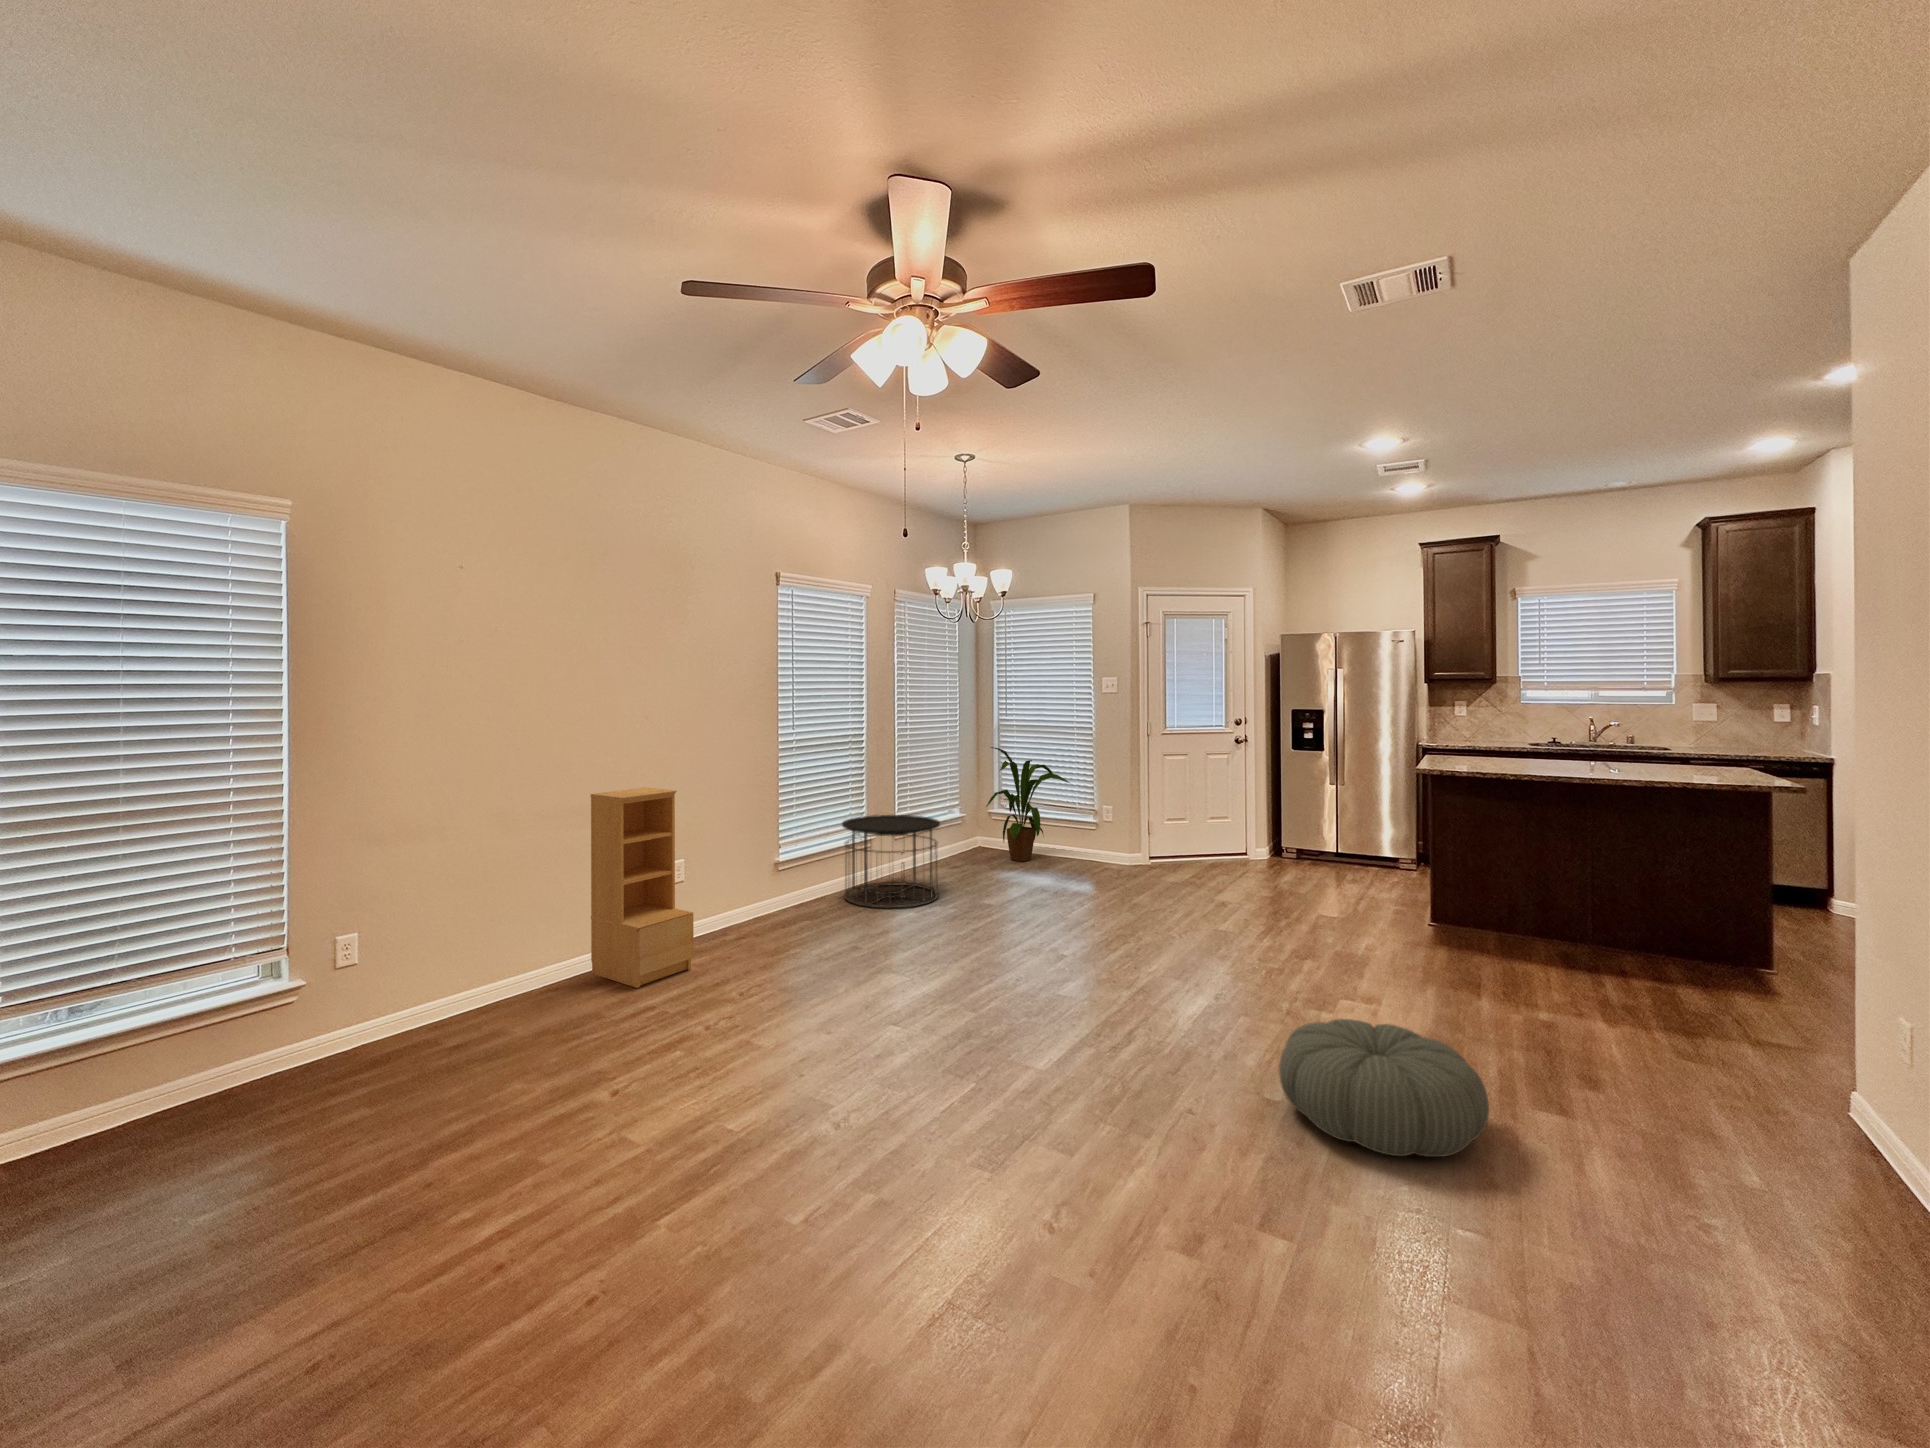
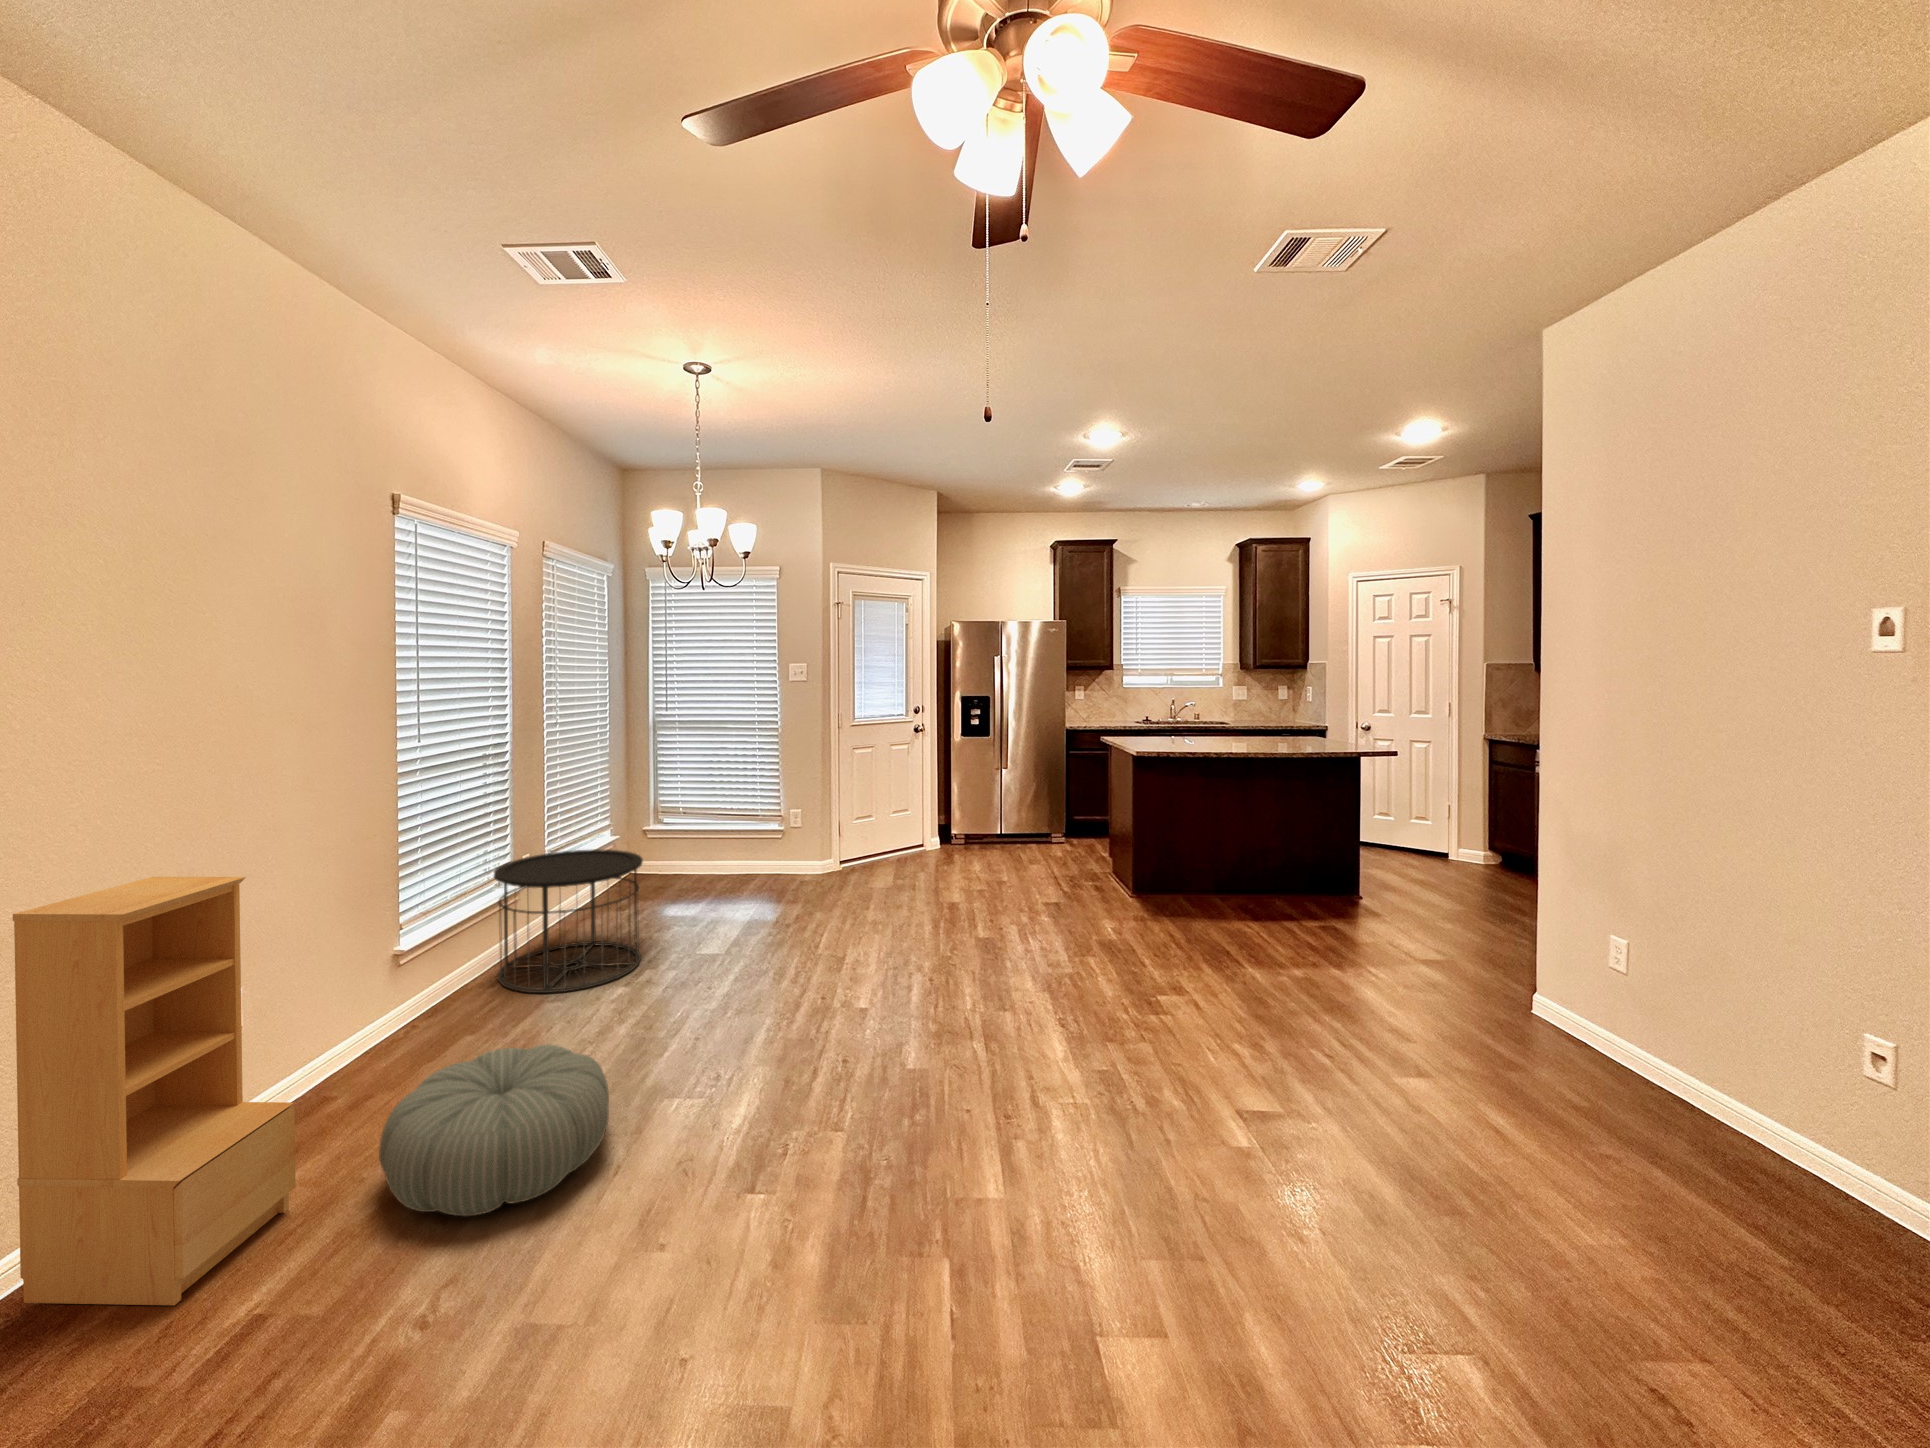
house plant: present [986,747,1069,862] -> none [660,750,759,885]
pouf: present [1279,1019,1489,1157] -> present [379,1045,609,1216]

